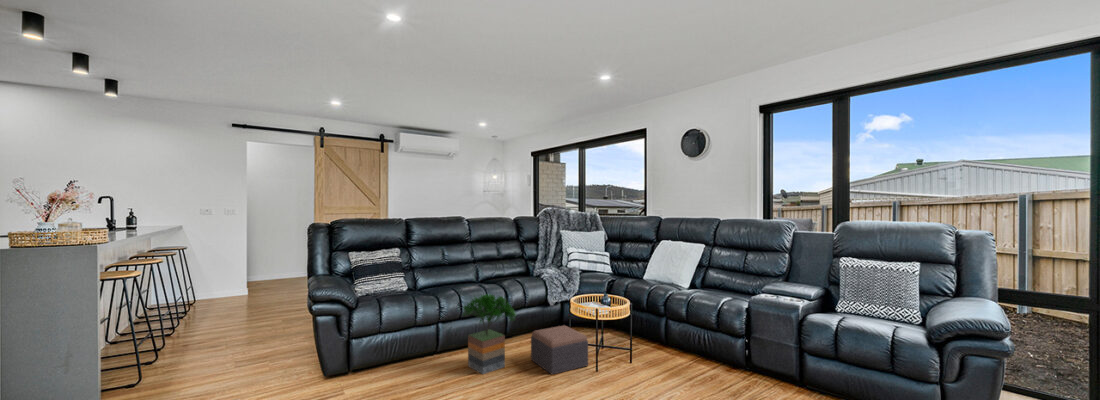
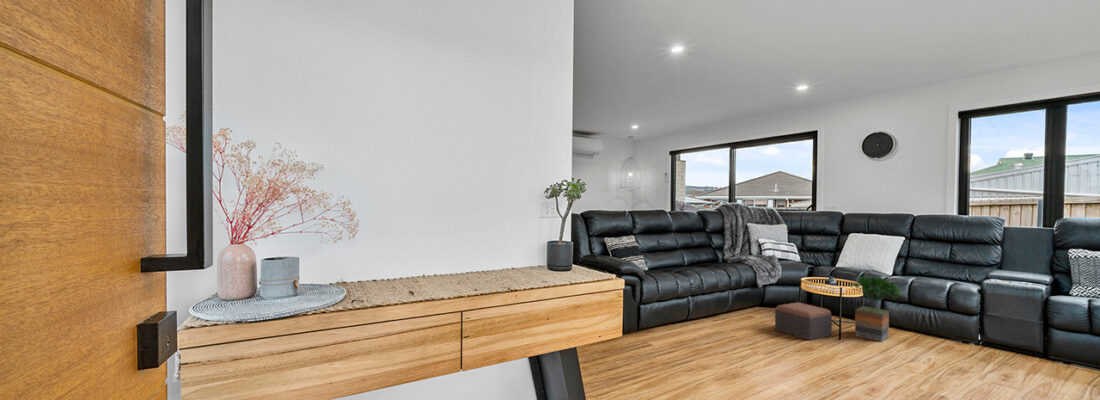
potted tree: present [463,294,516,374] -> present [851,276,901,342]

